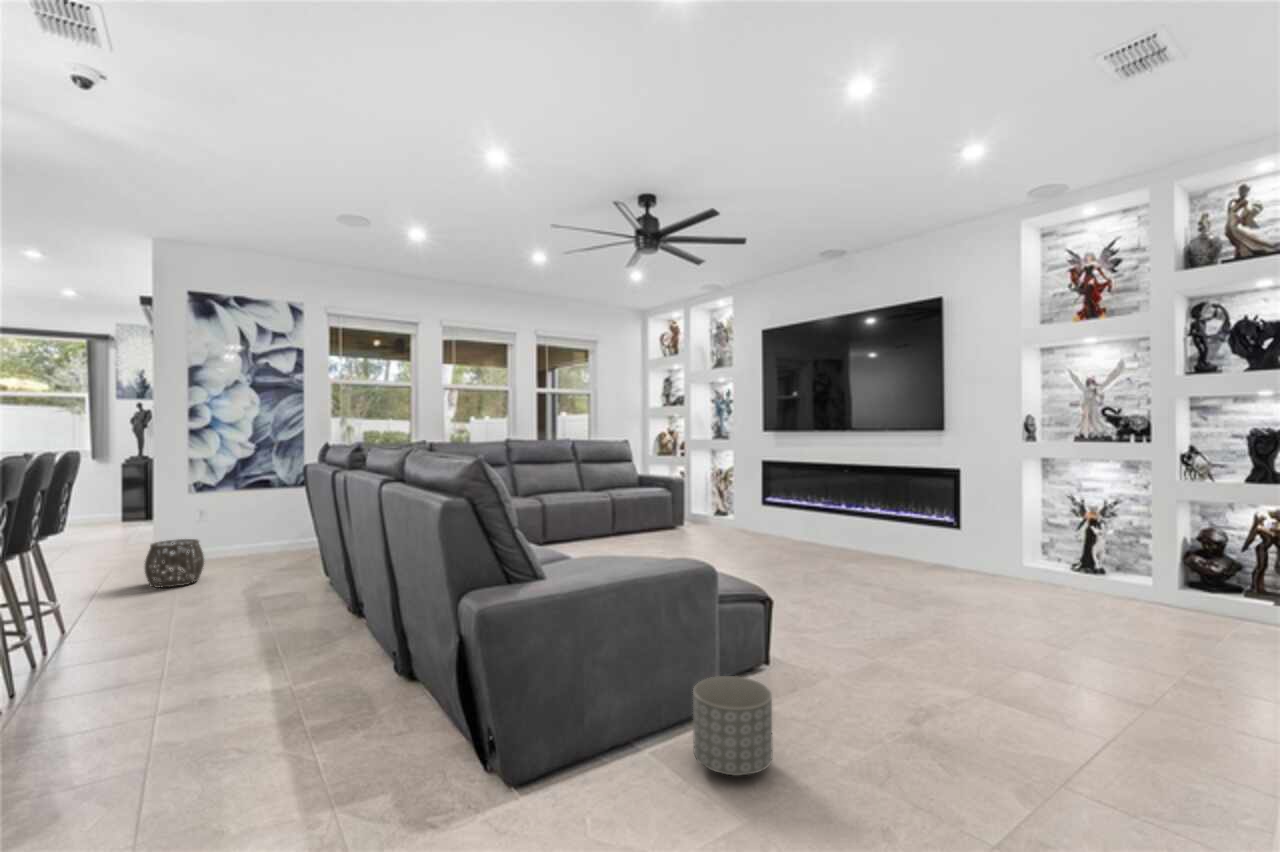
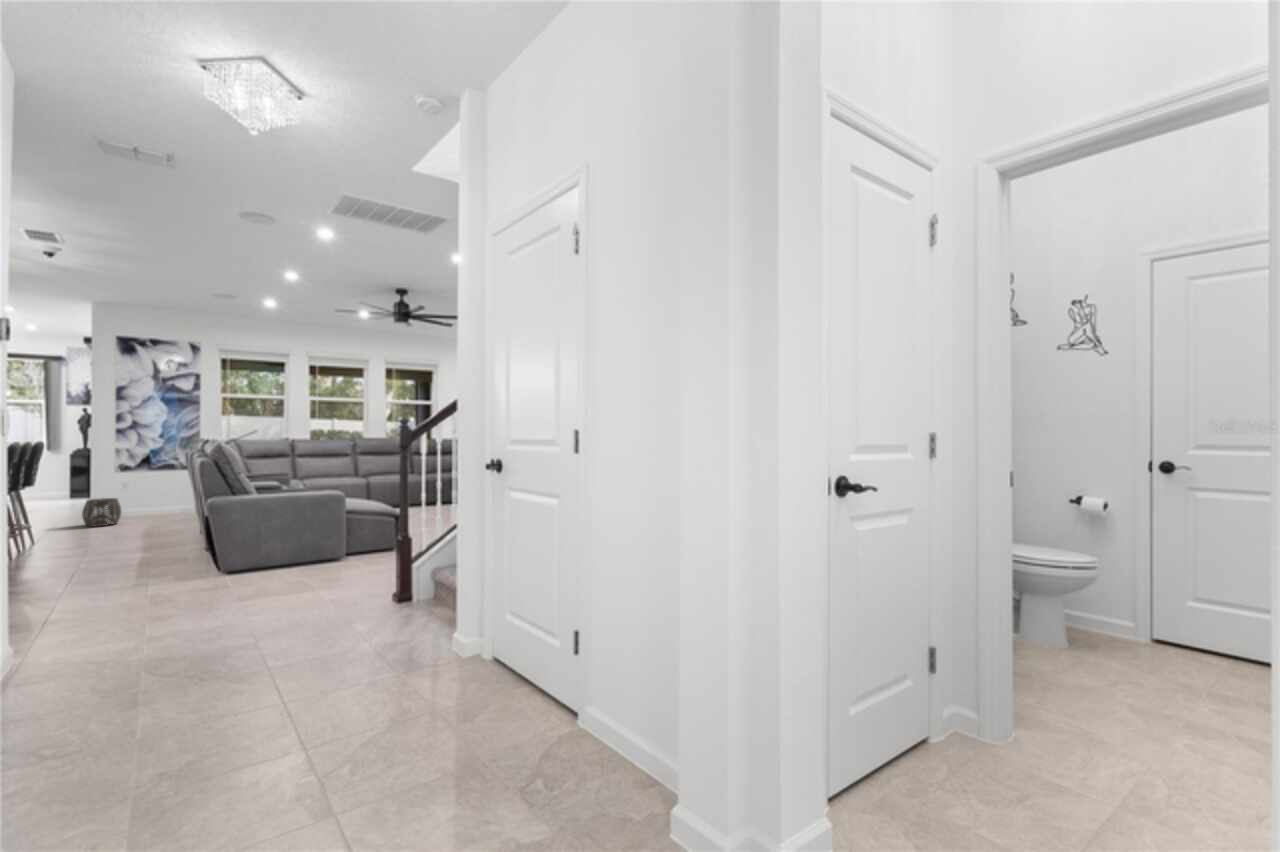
planter: present [693,676,773,776] -> none [303,537,339,571]

